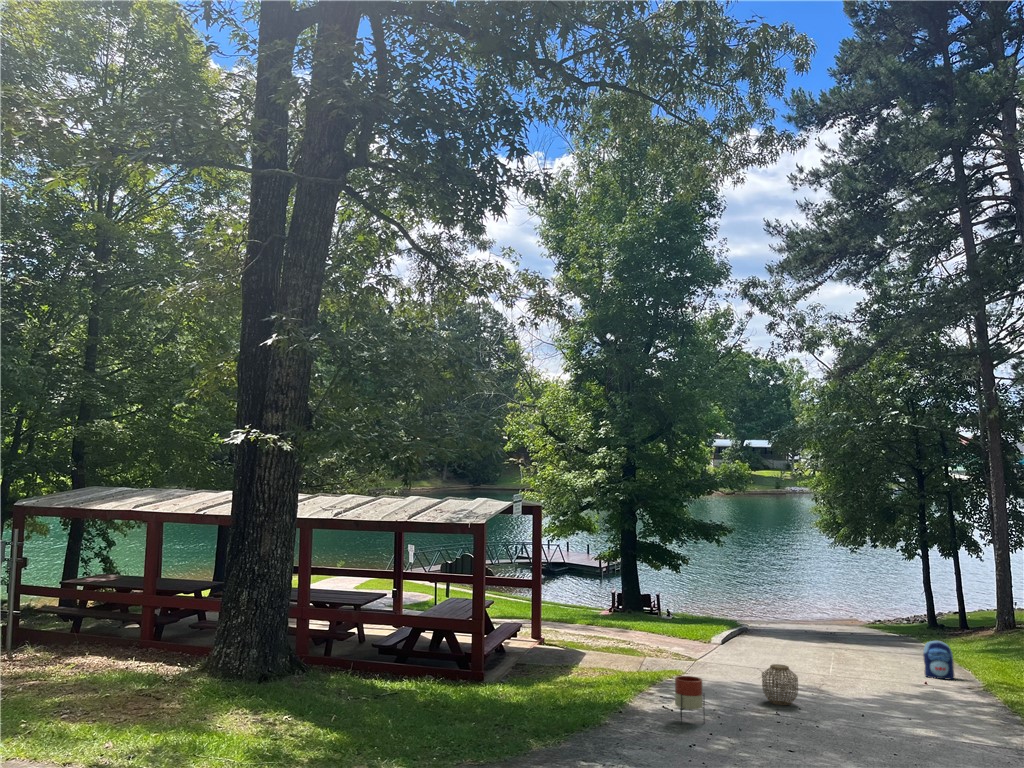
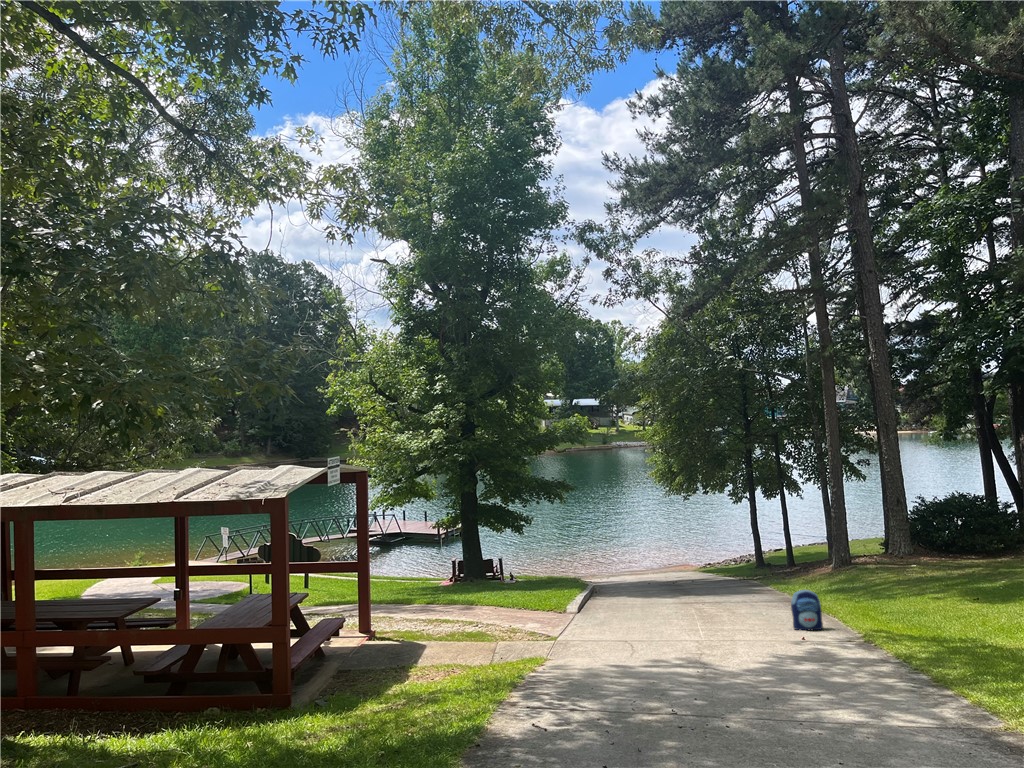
woven basket: present [762,664,798,705] -> none [640,643,682,692]
planter: present [675,676,705,724] -> none [543,677,582,743]

